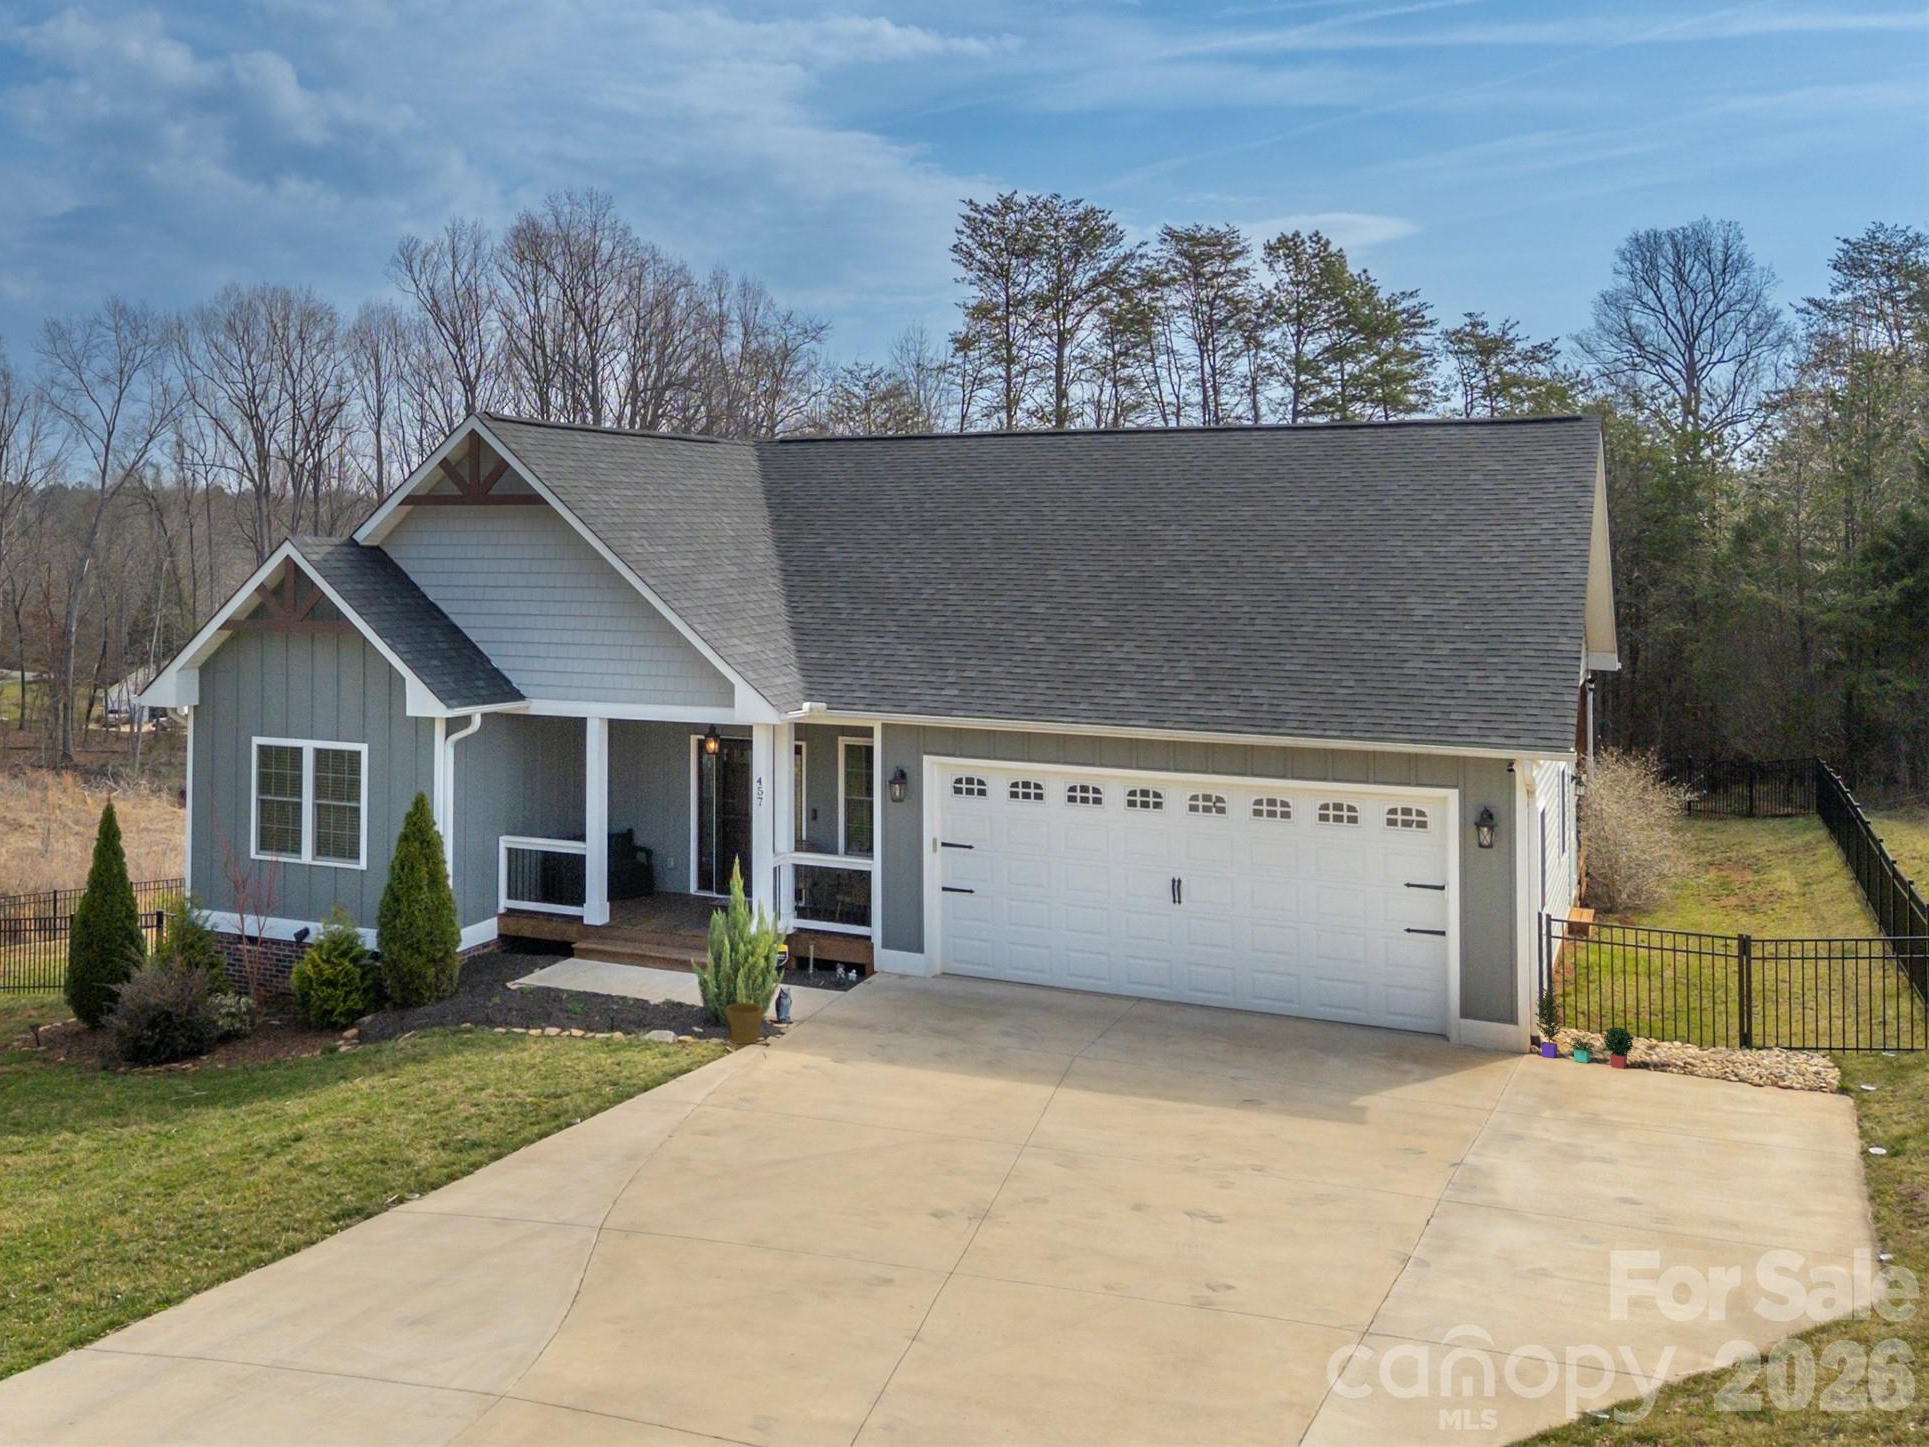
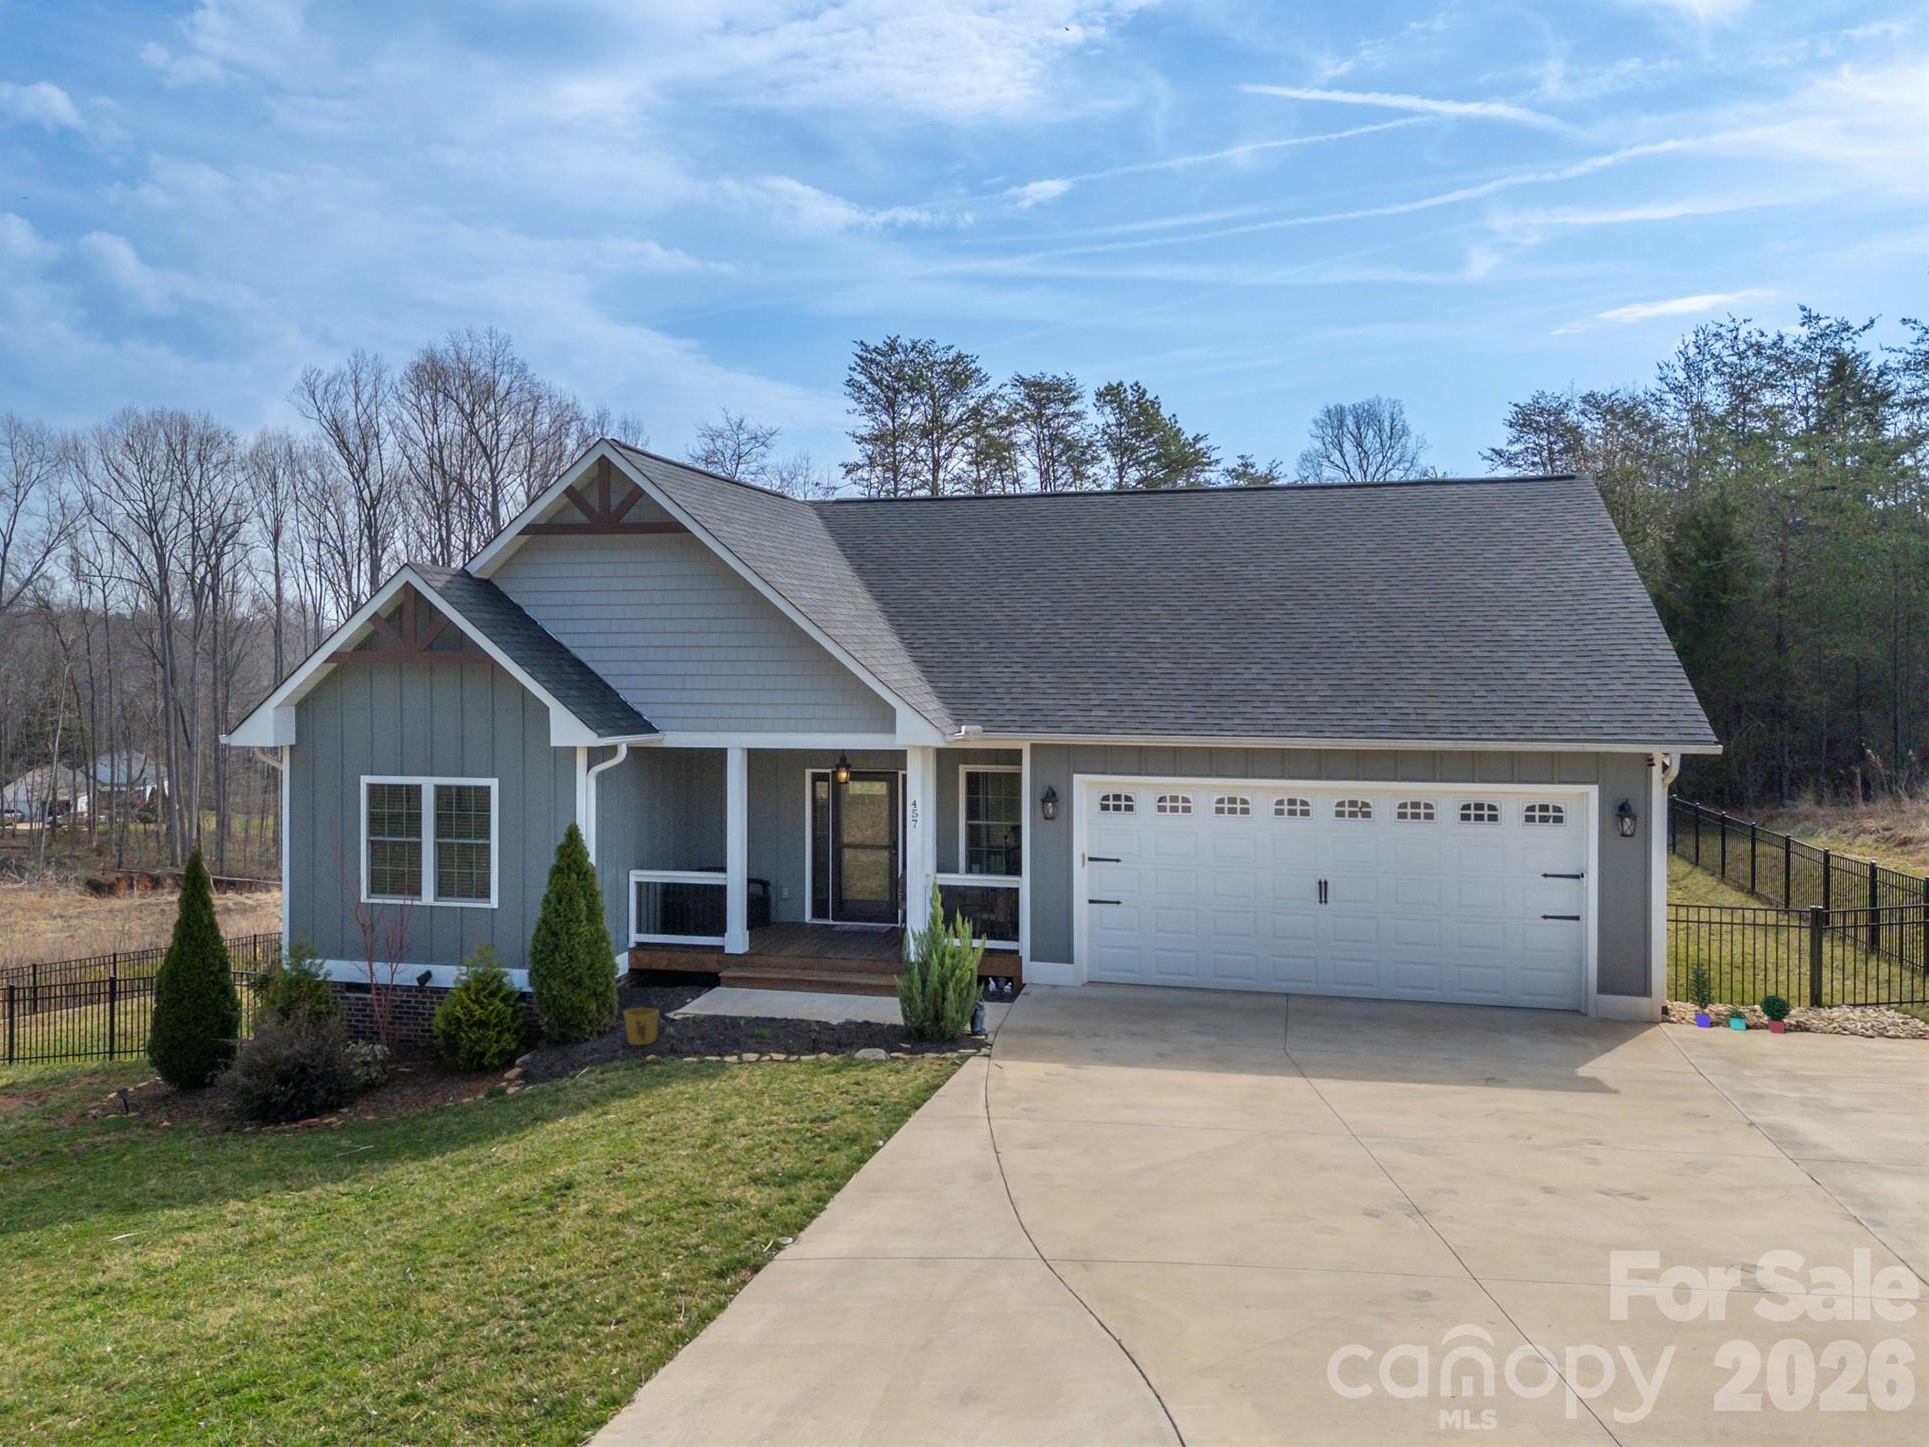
bucket: present [725,1002,763,1044] -> present [624,1008,659,1045]

